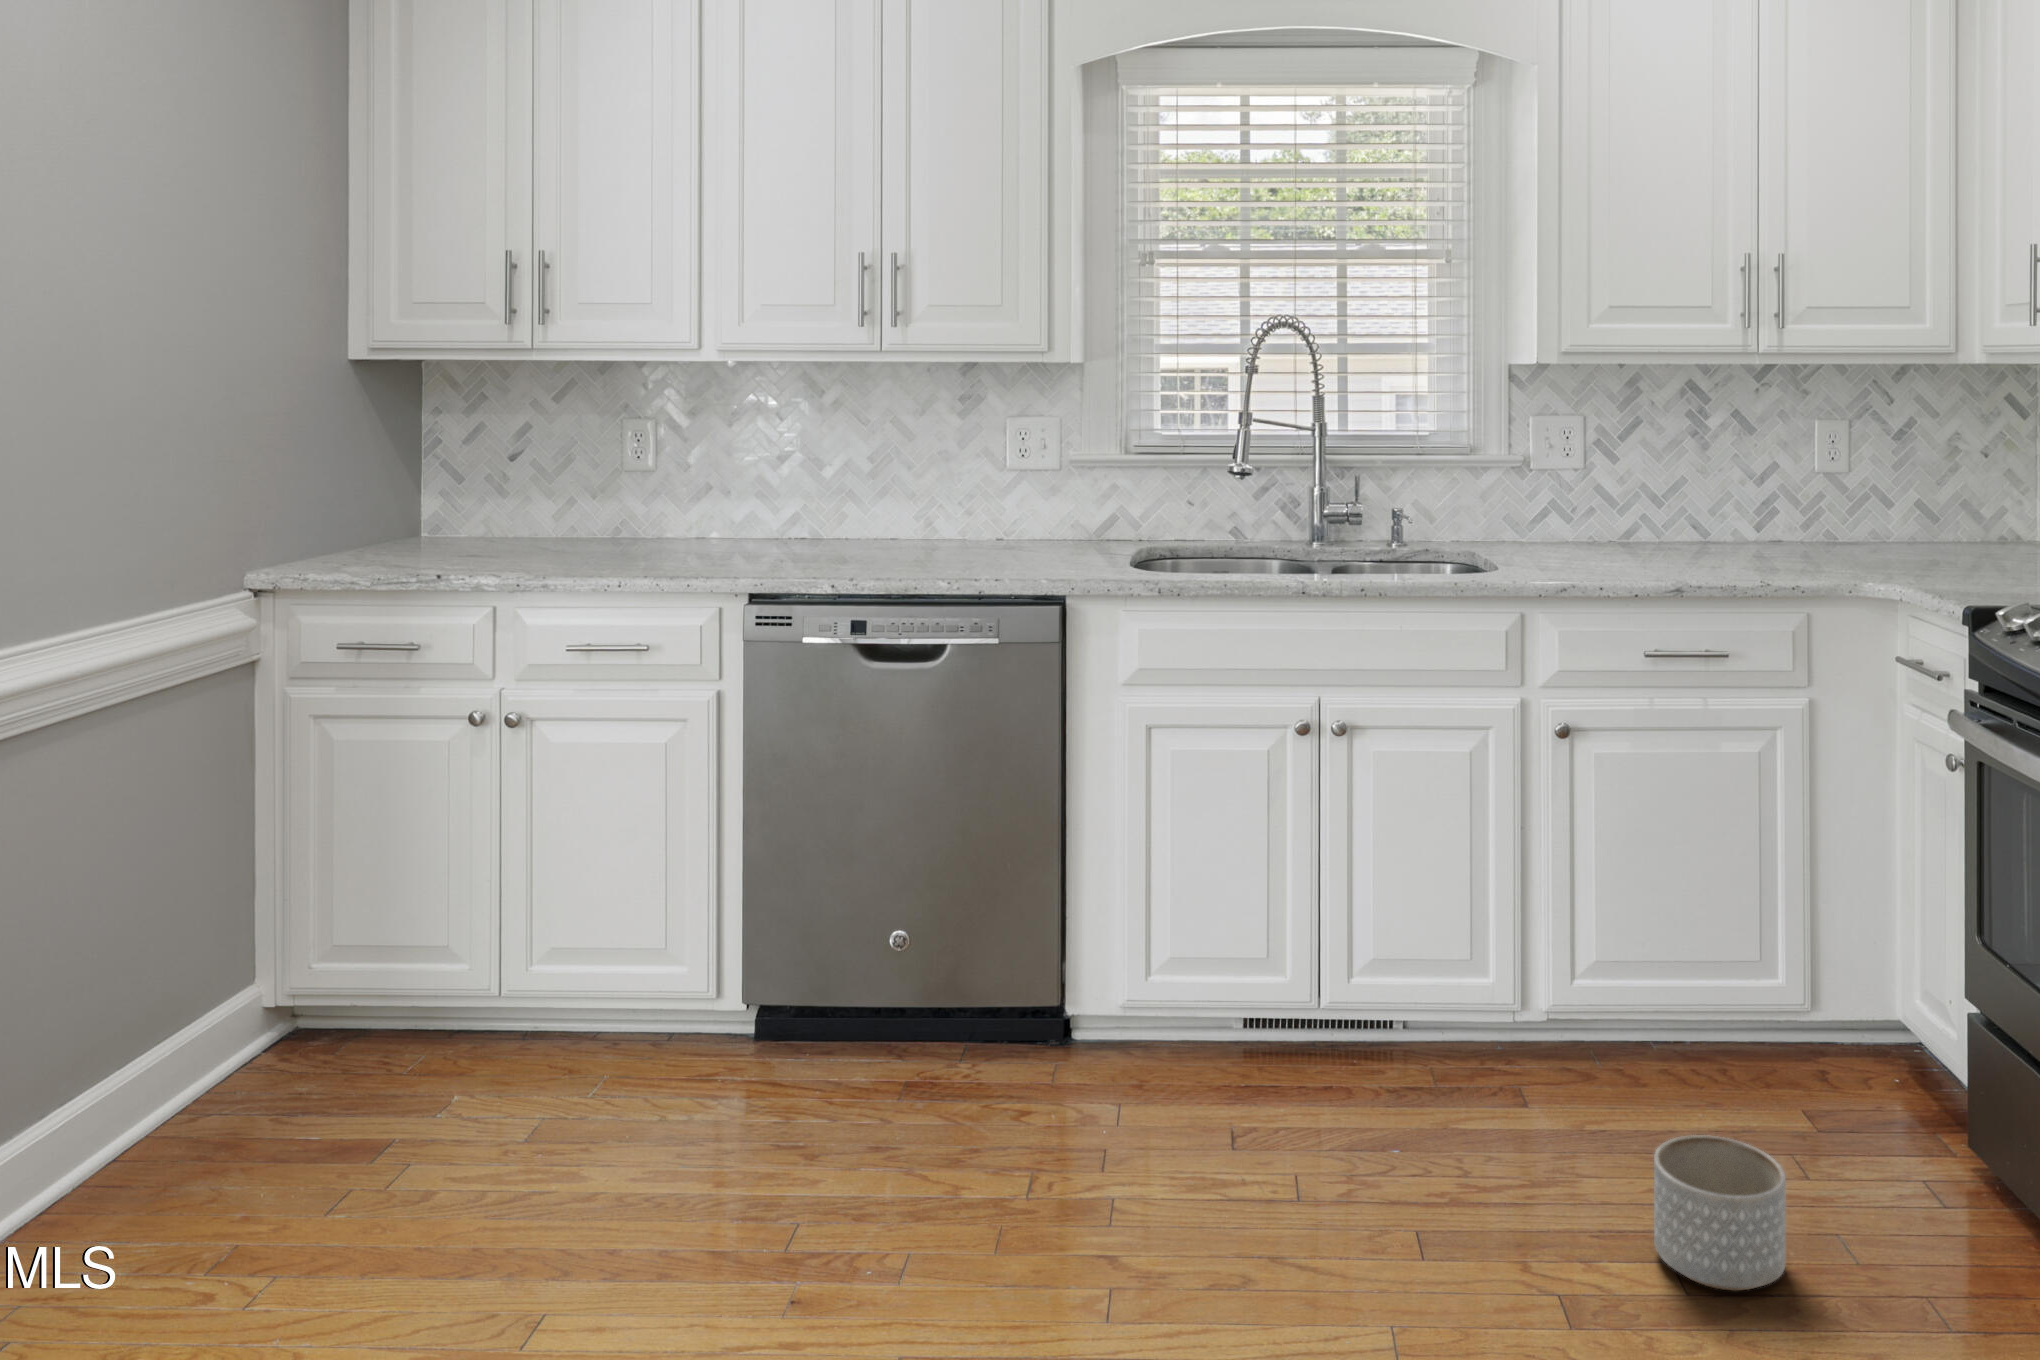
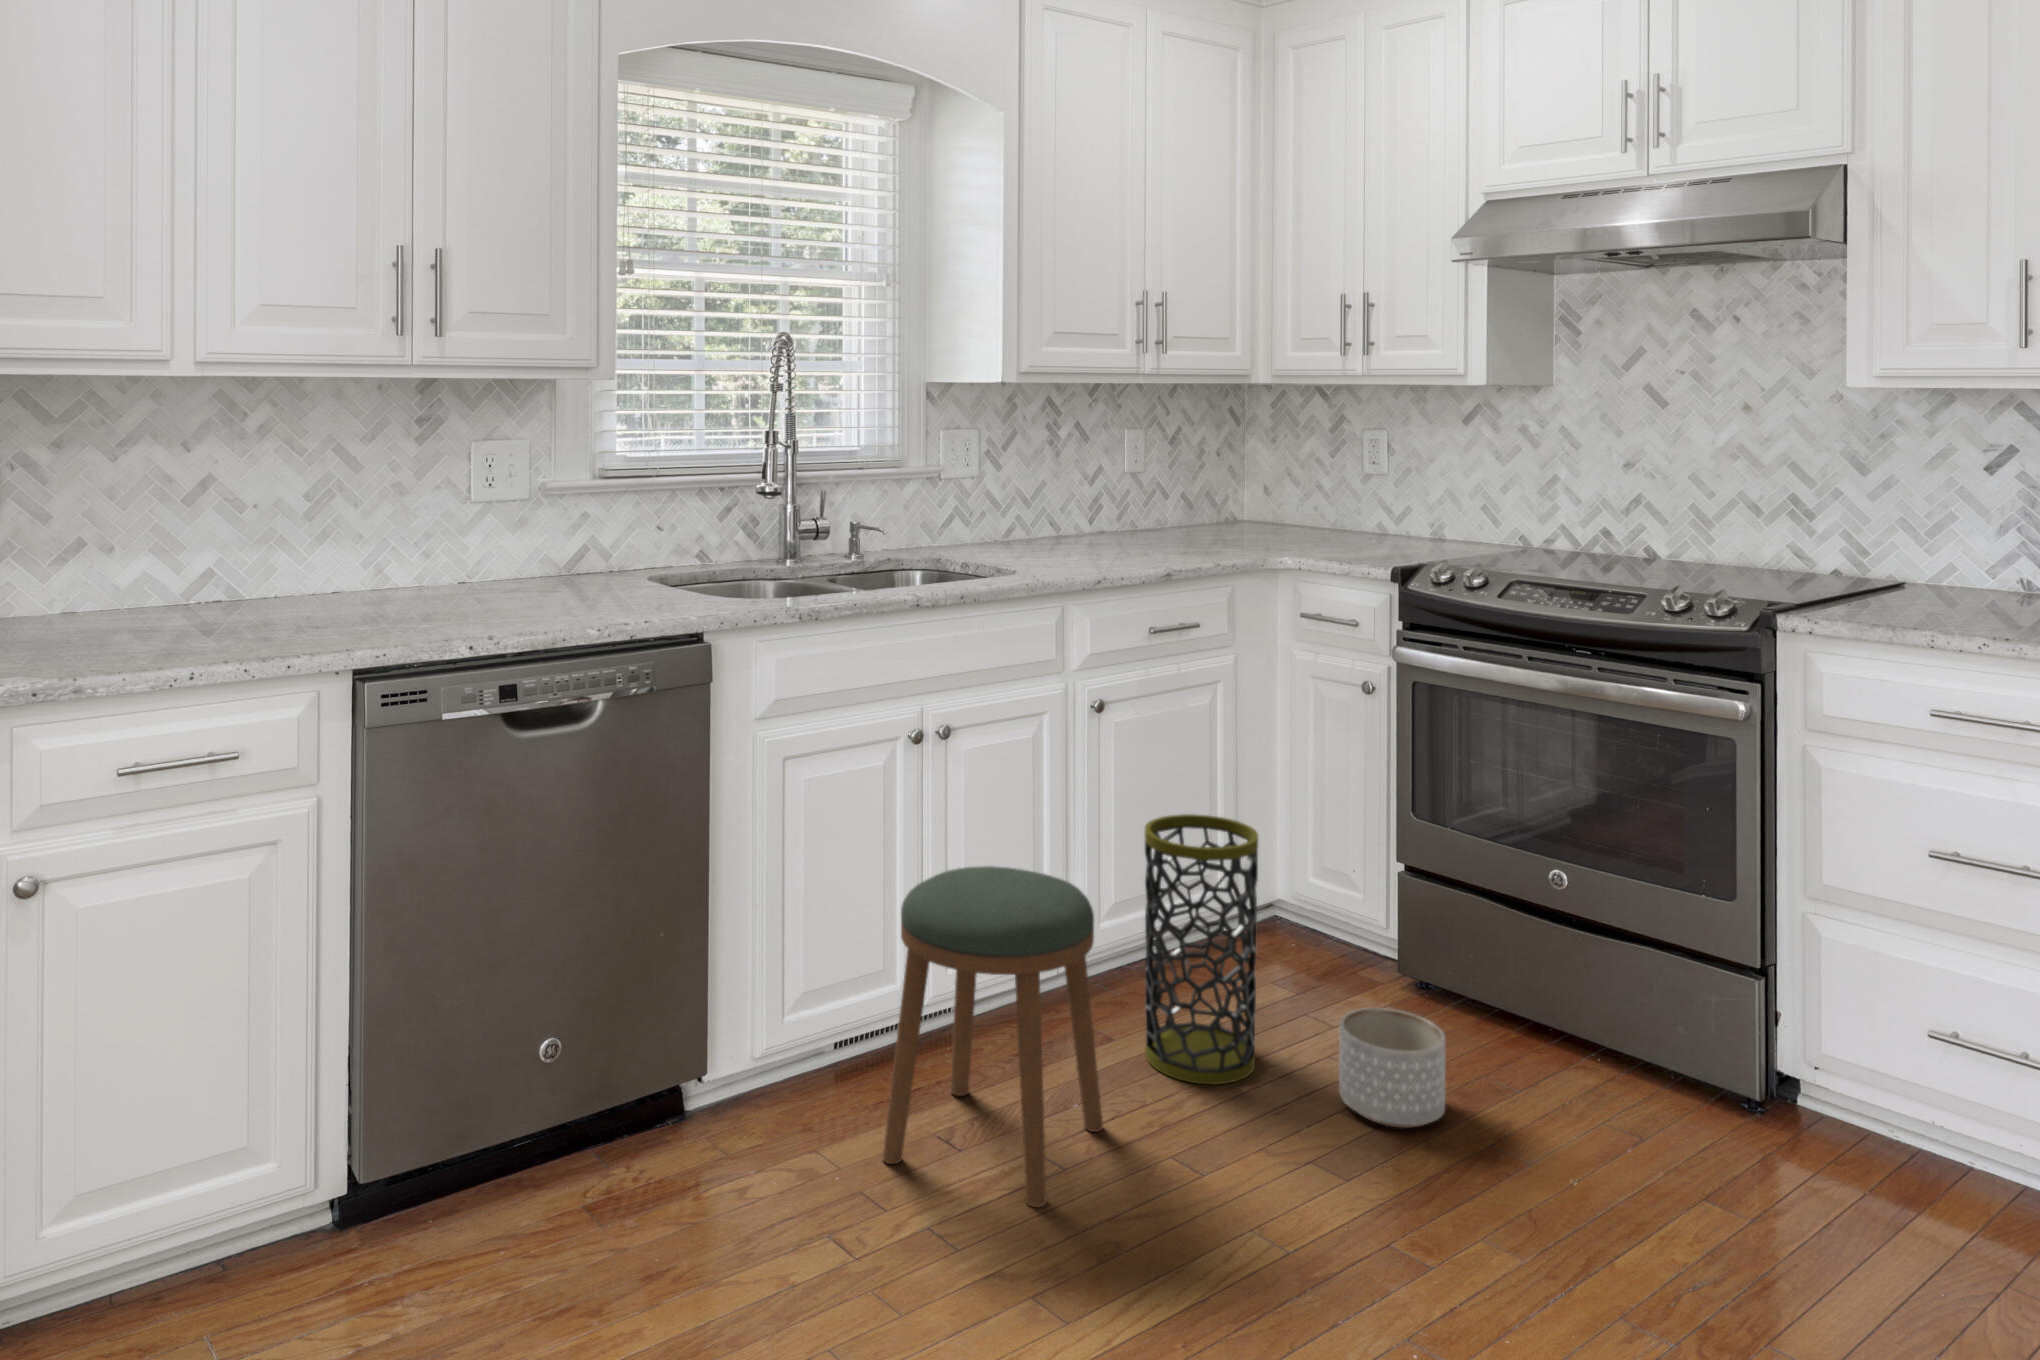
stool: none [1150,862,1379,1202] -> present [883,866,1103,1207]
trash can: none [1510,864,1643,1179] -> present [1145,814,1258,1084]

